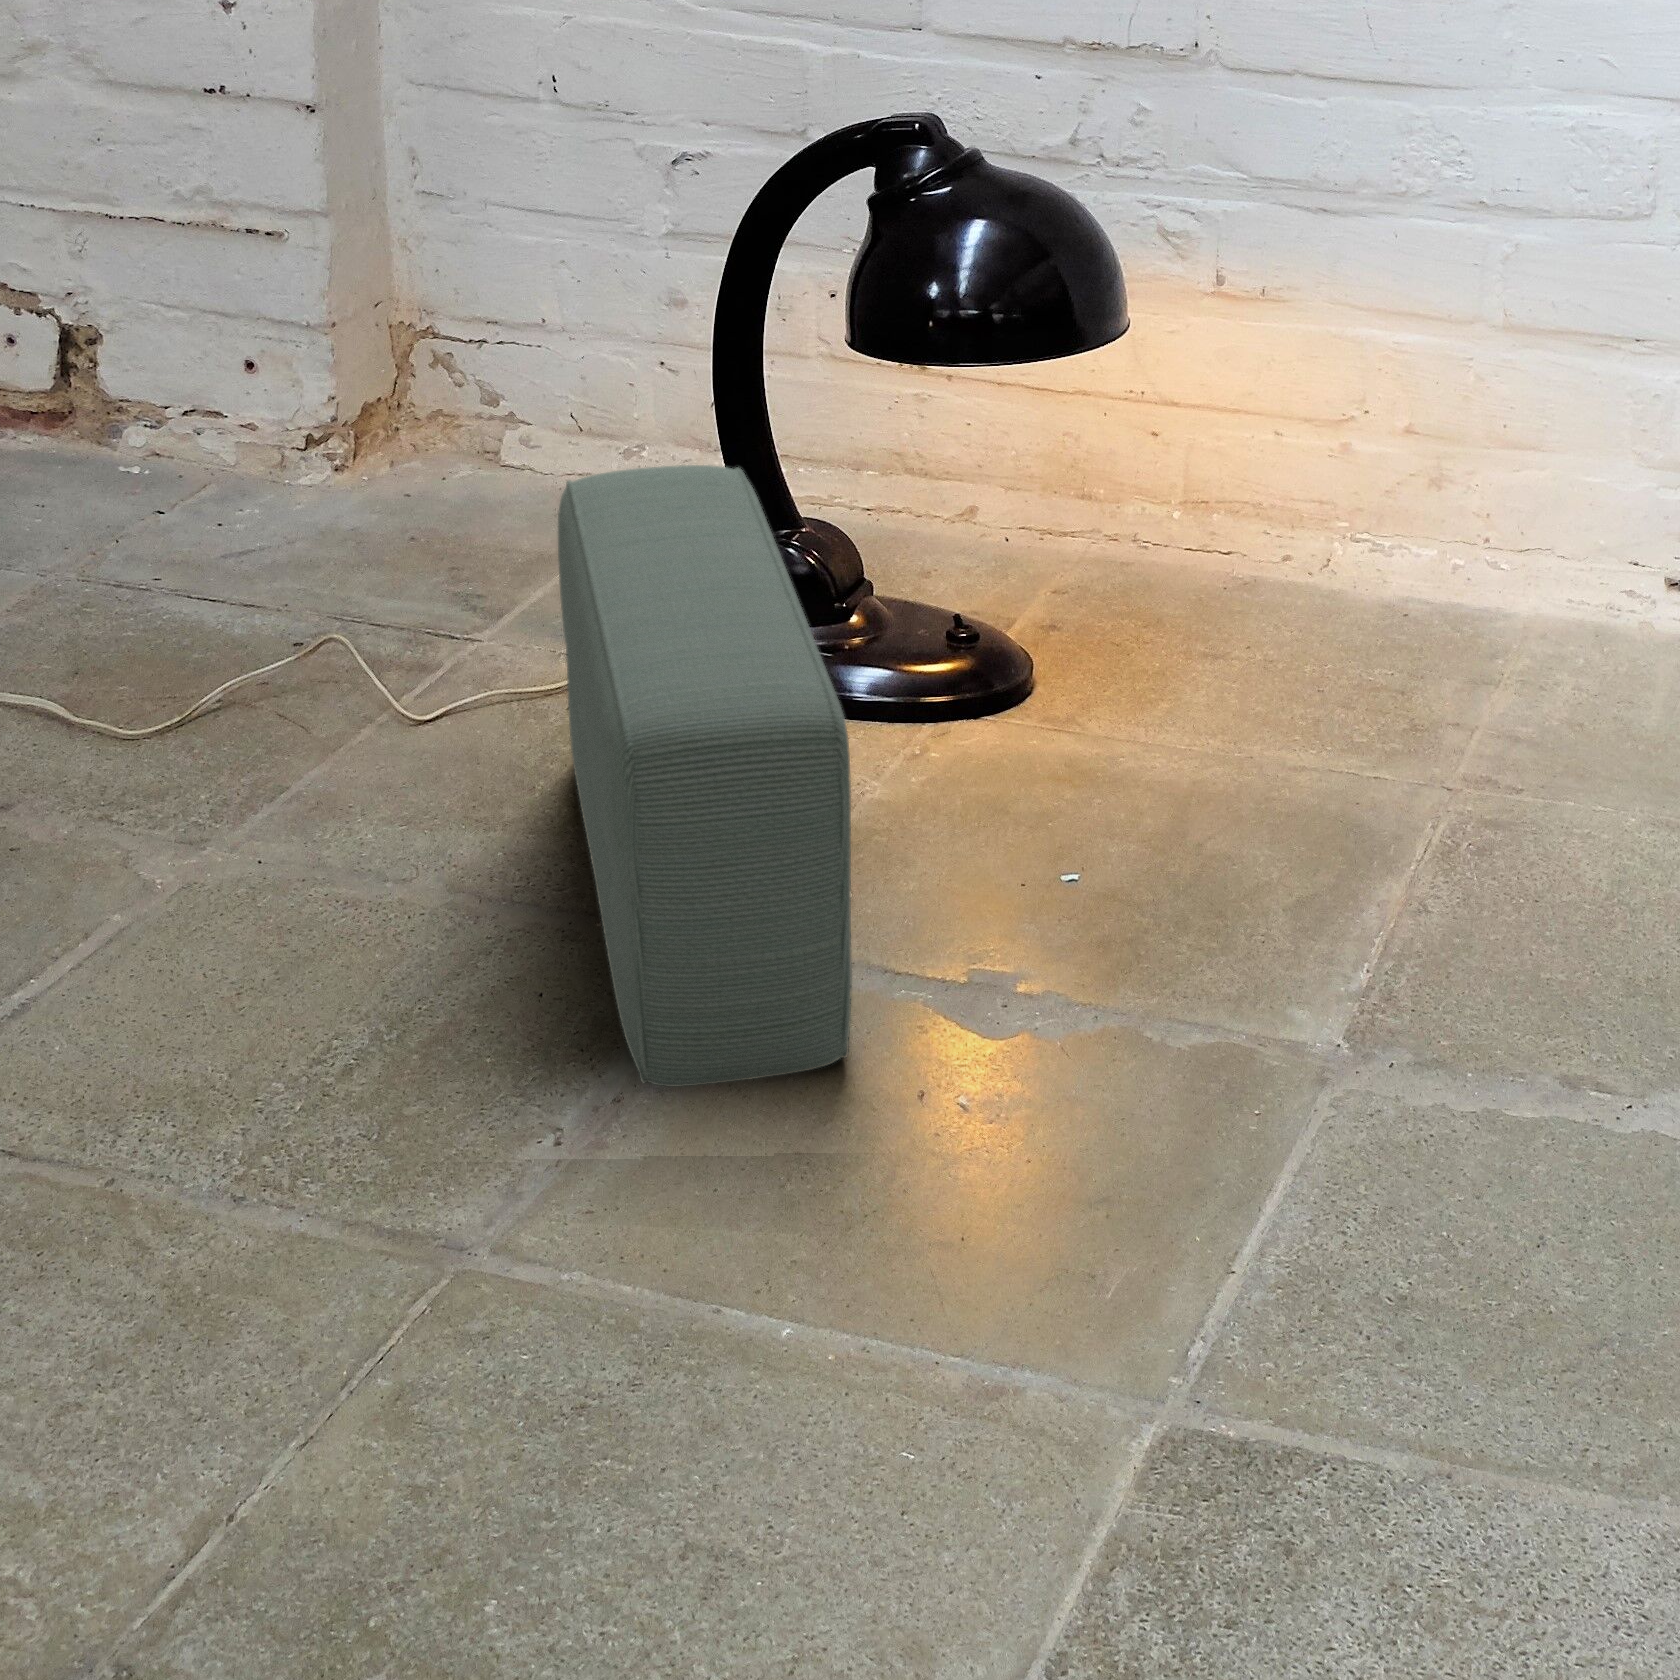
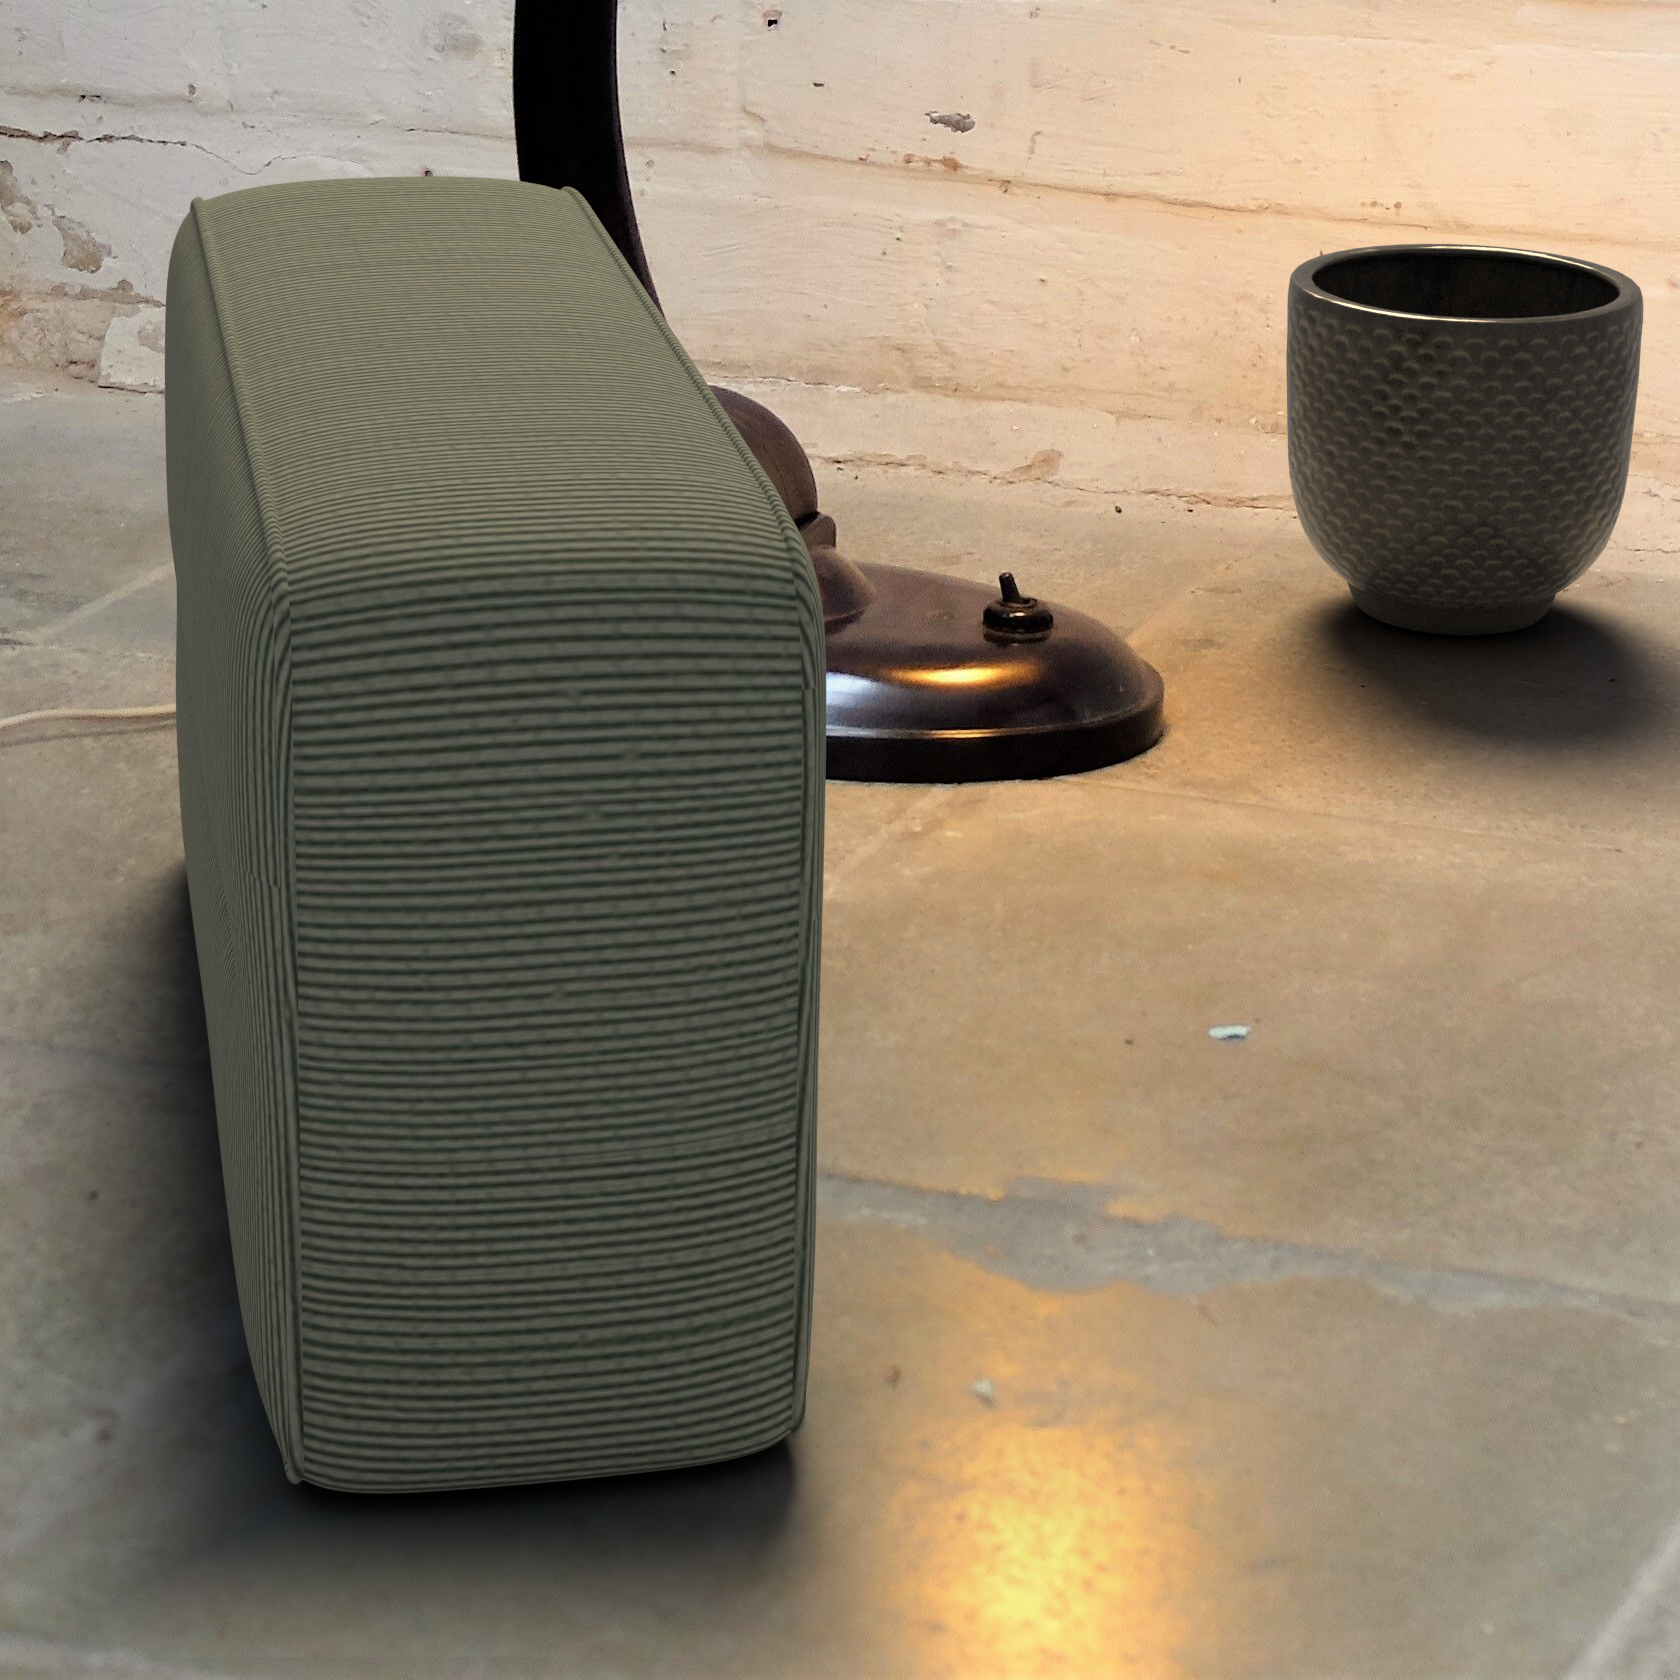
planter: none [1089,422,1259,618] -> present [1286,244,1643,635]

